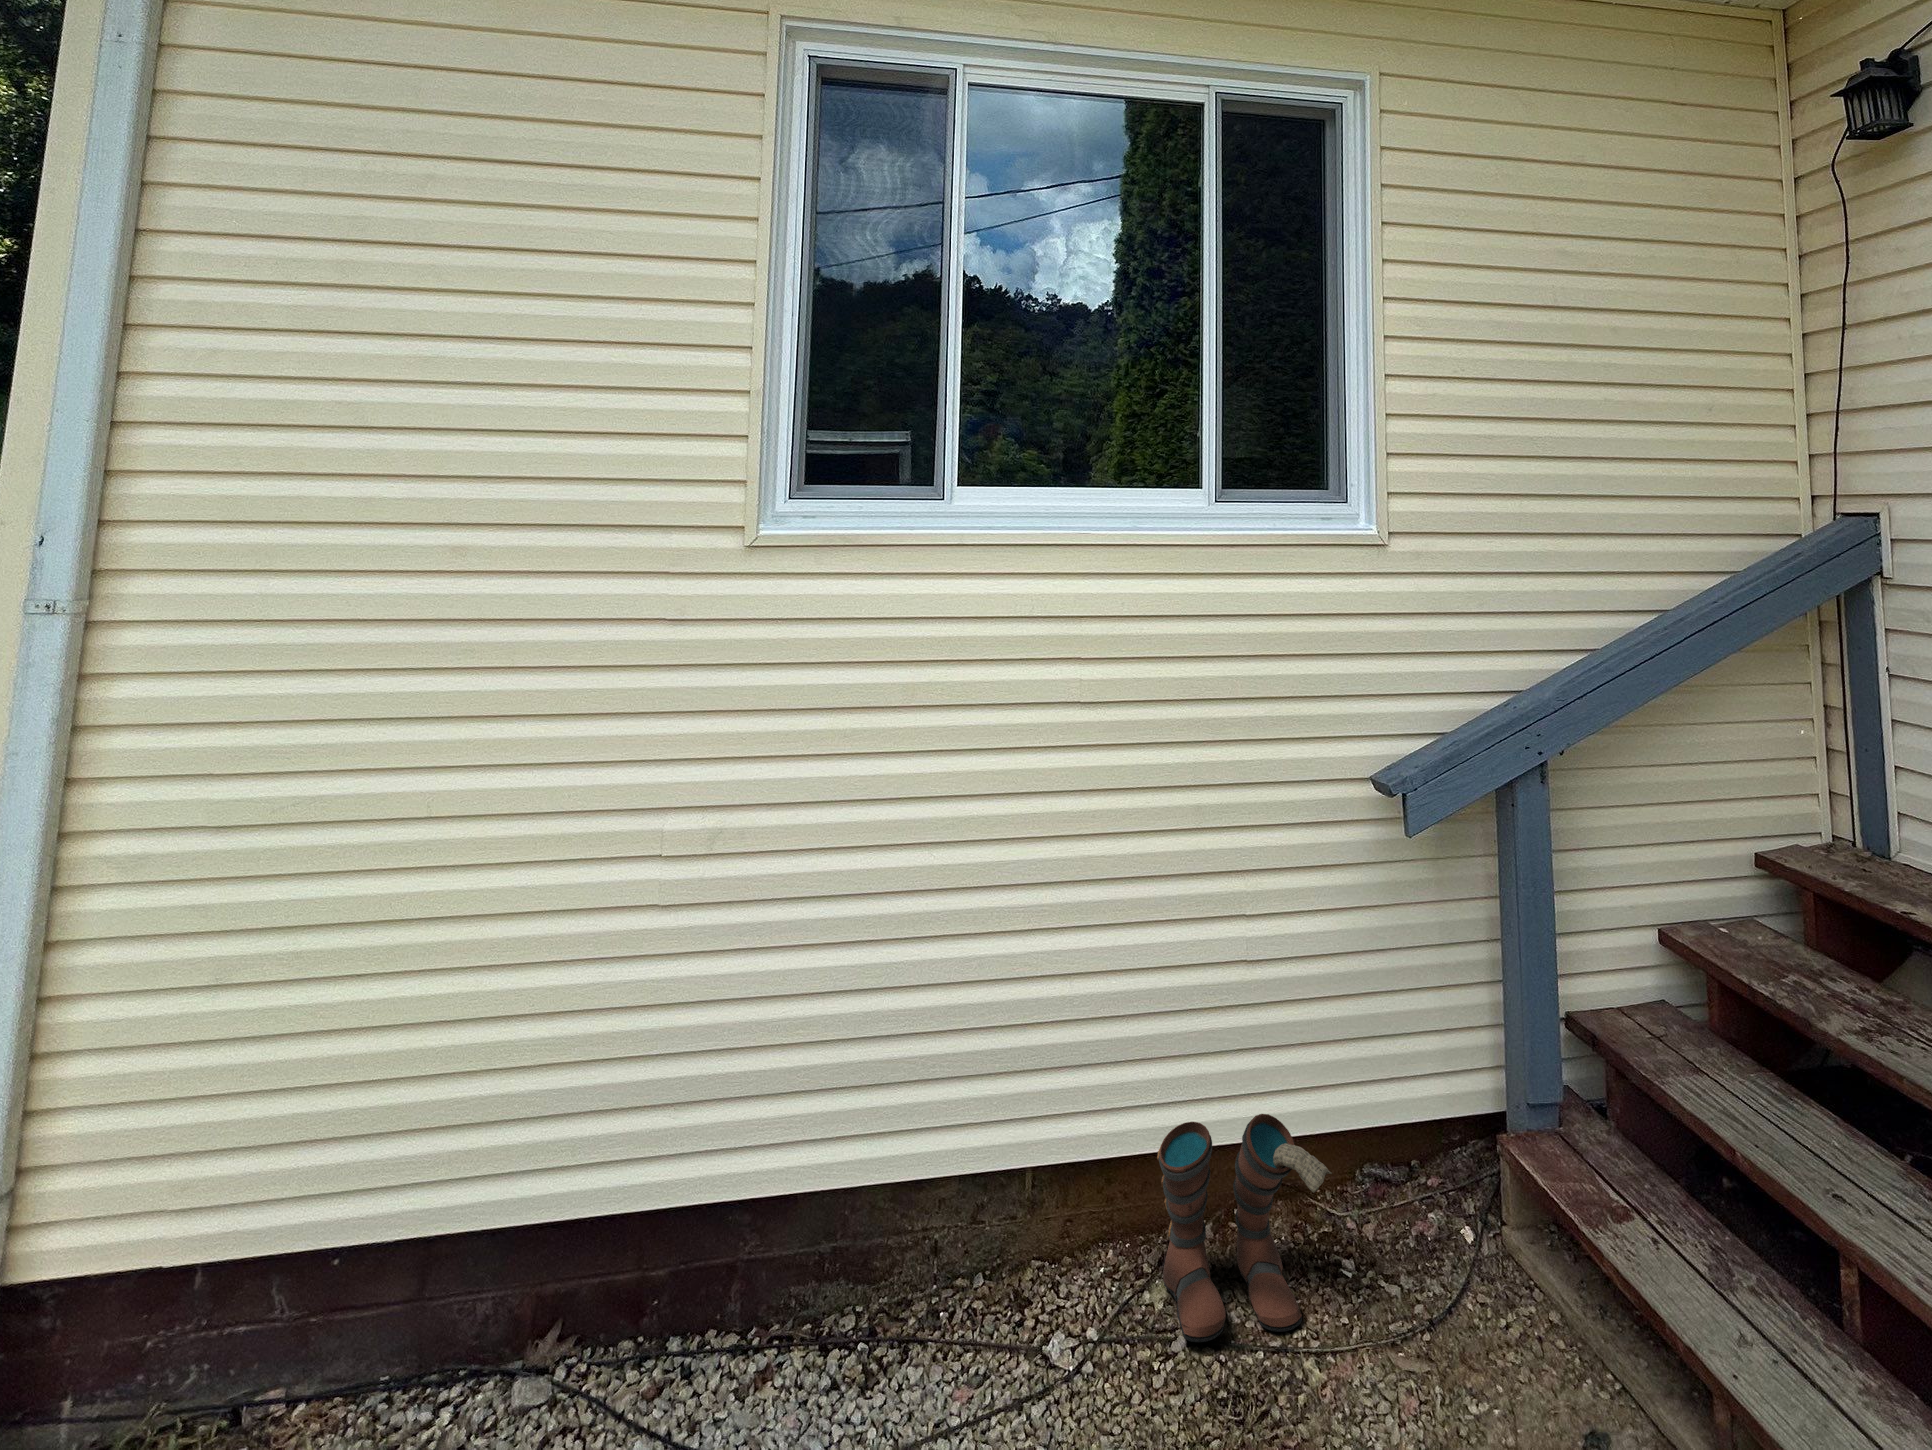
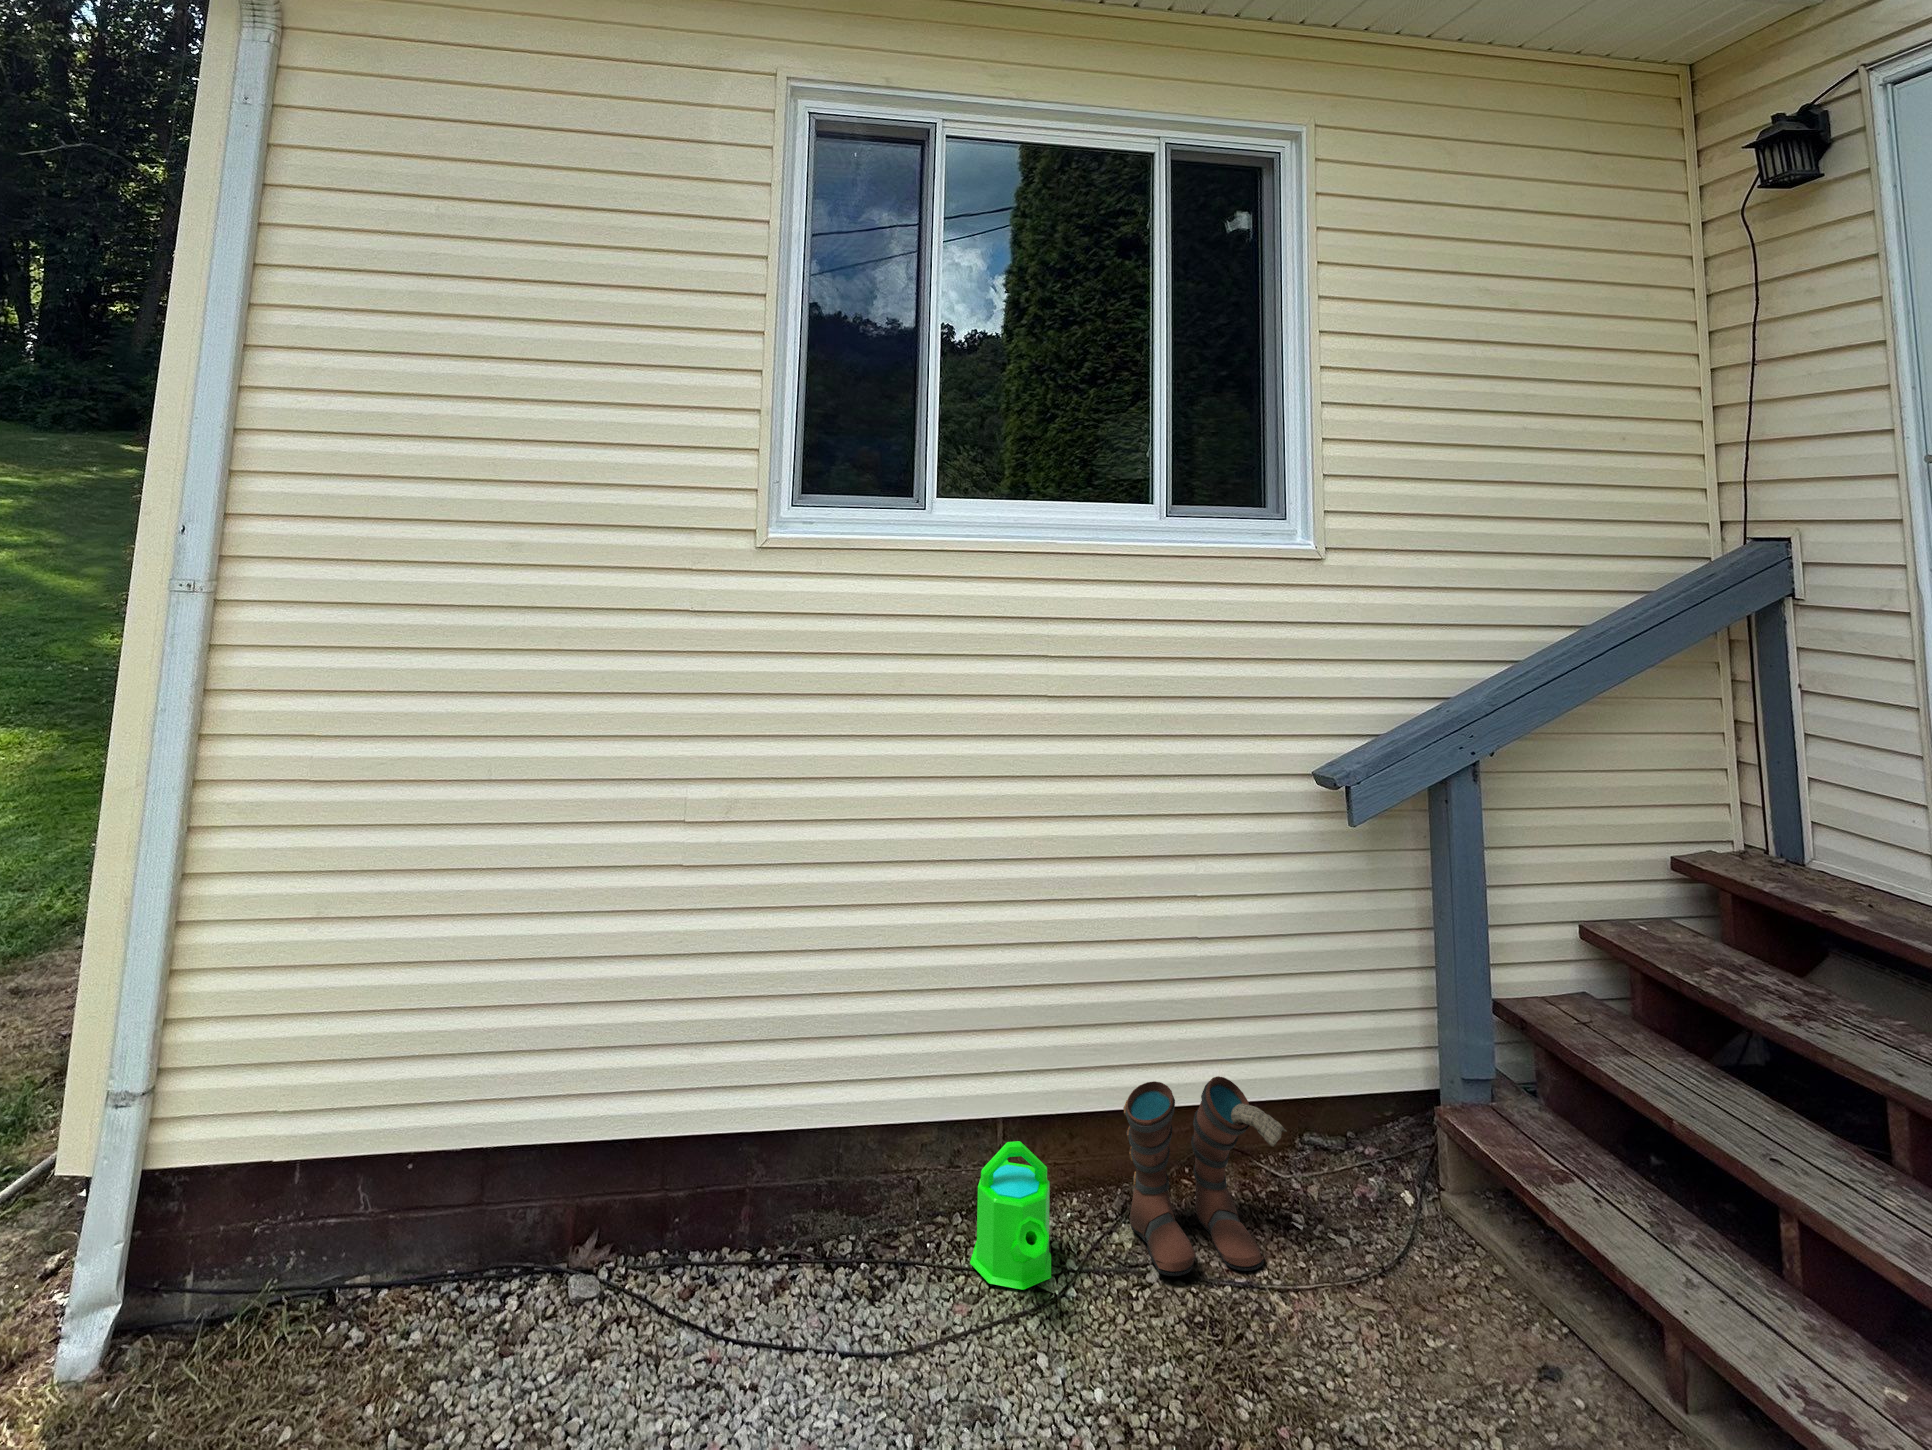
watering can: none [980,1196,1077,1365] -> present [970,1141,1051,1290]

